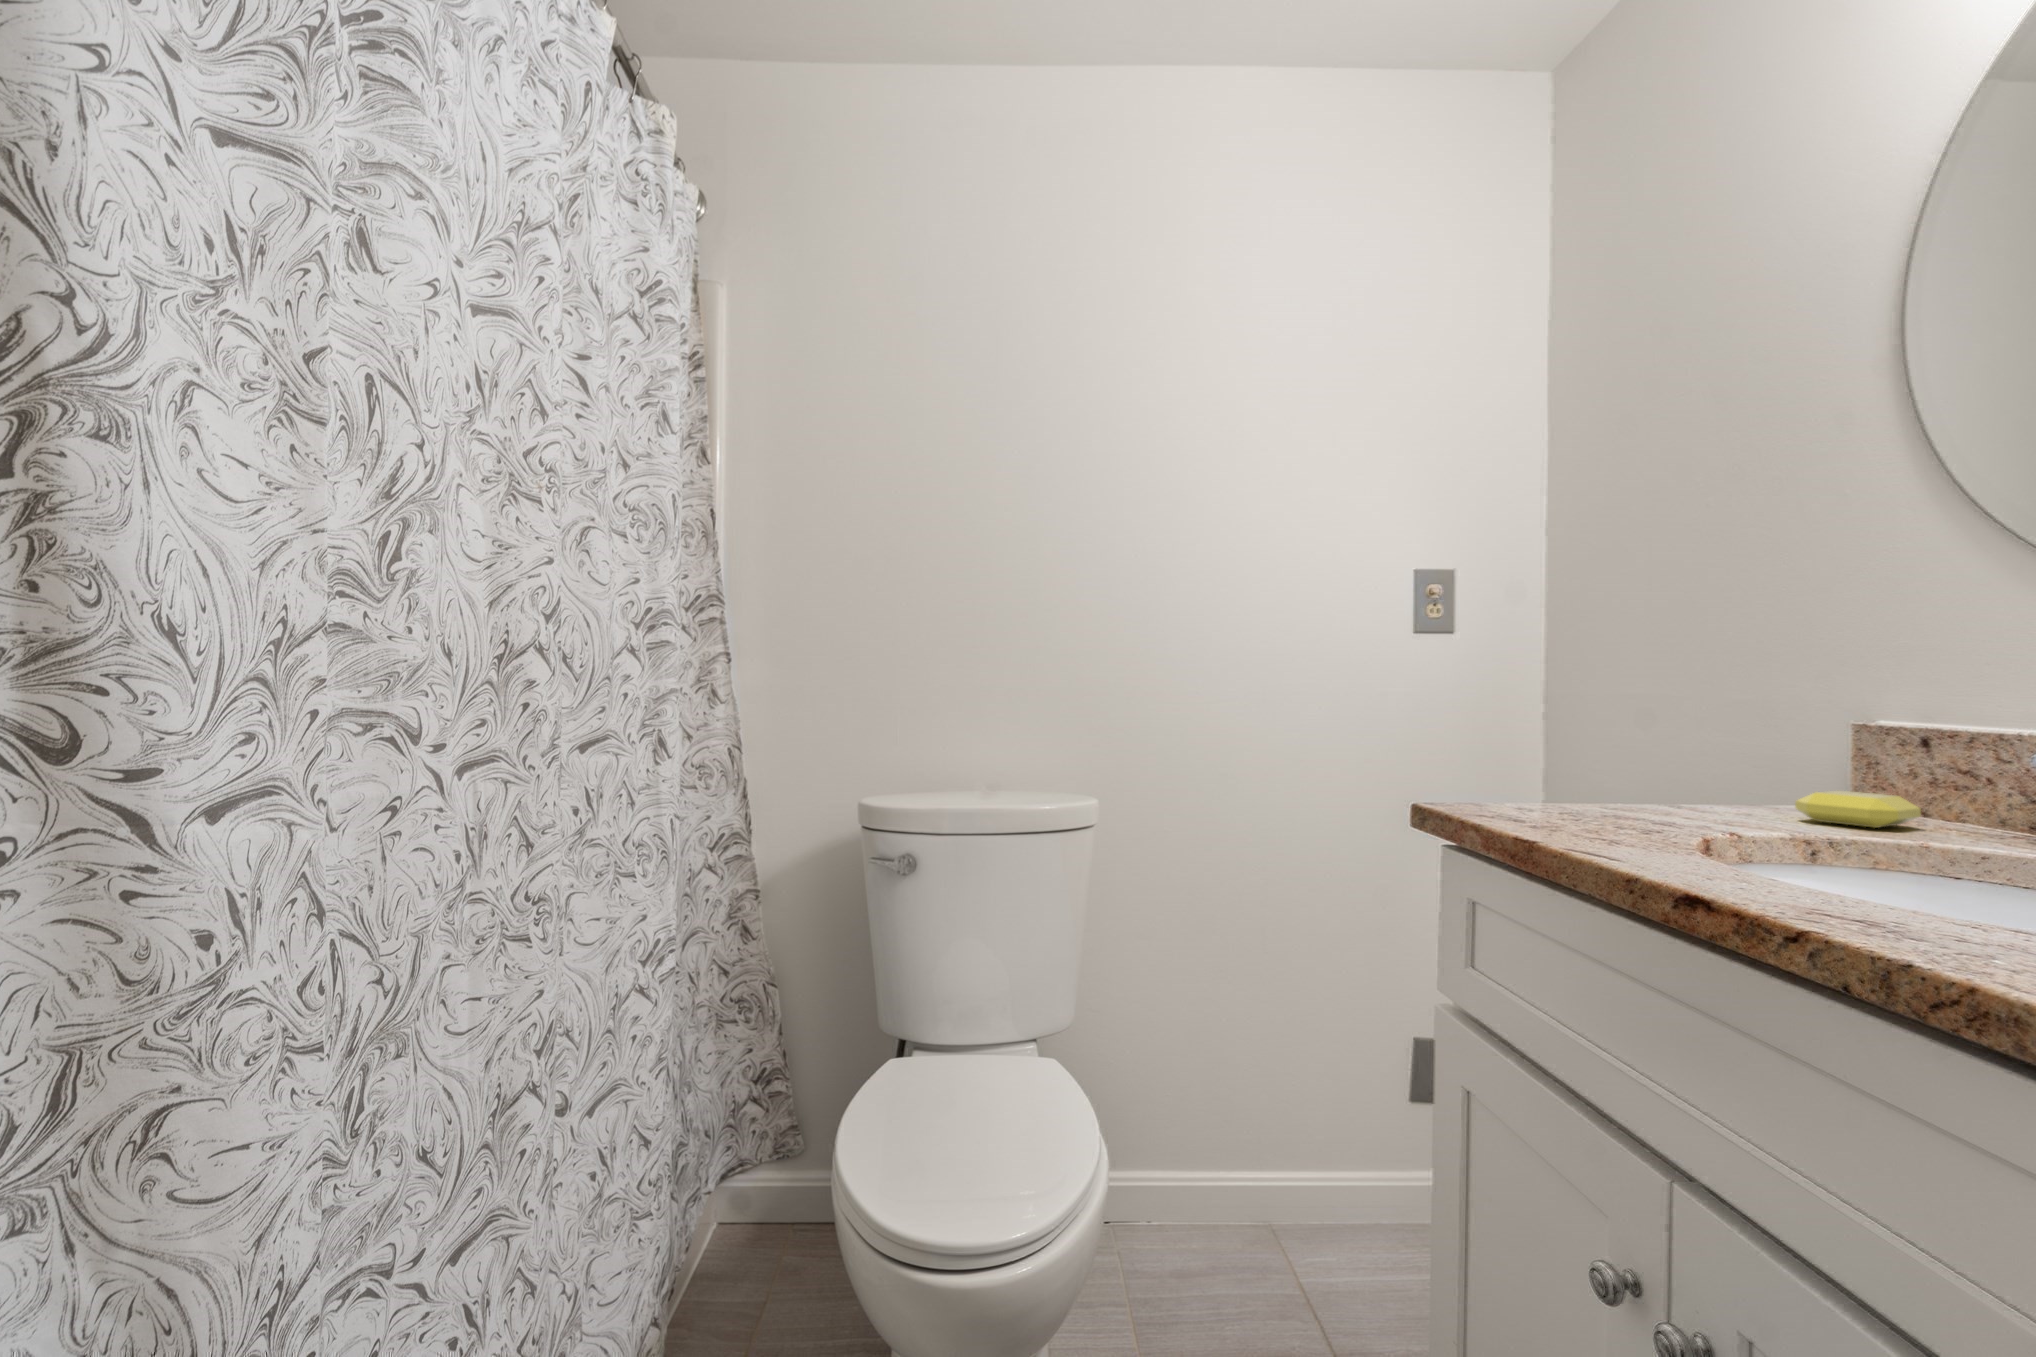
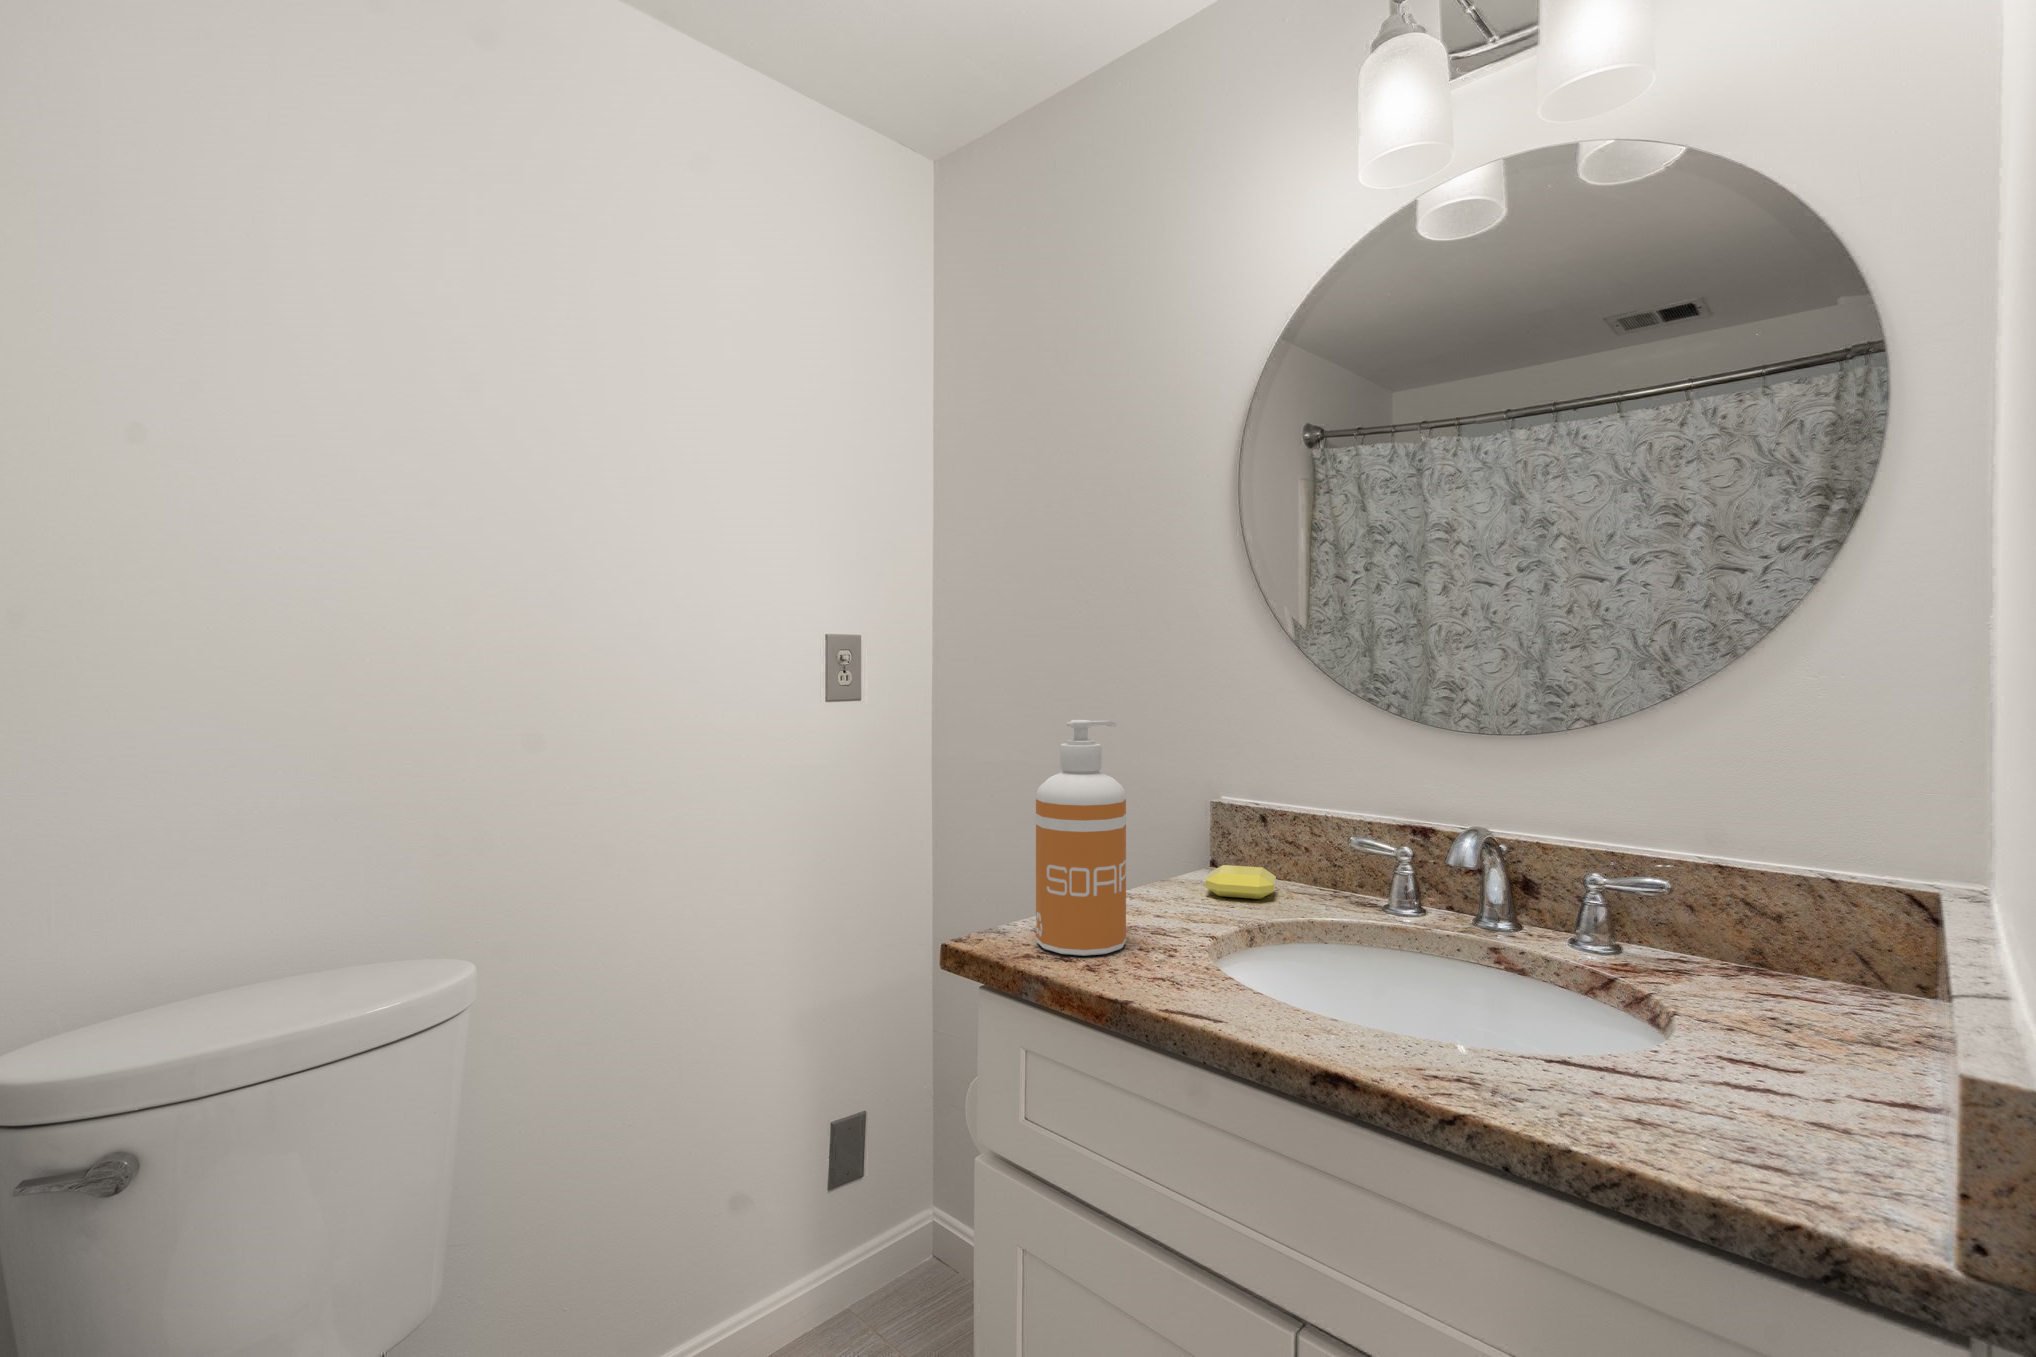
soap dispenser: none [1503,586,1610,825] -> present [1036,720,1126,956]

